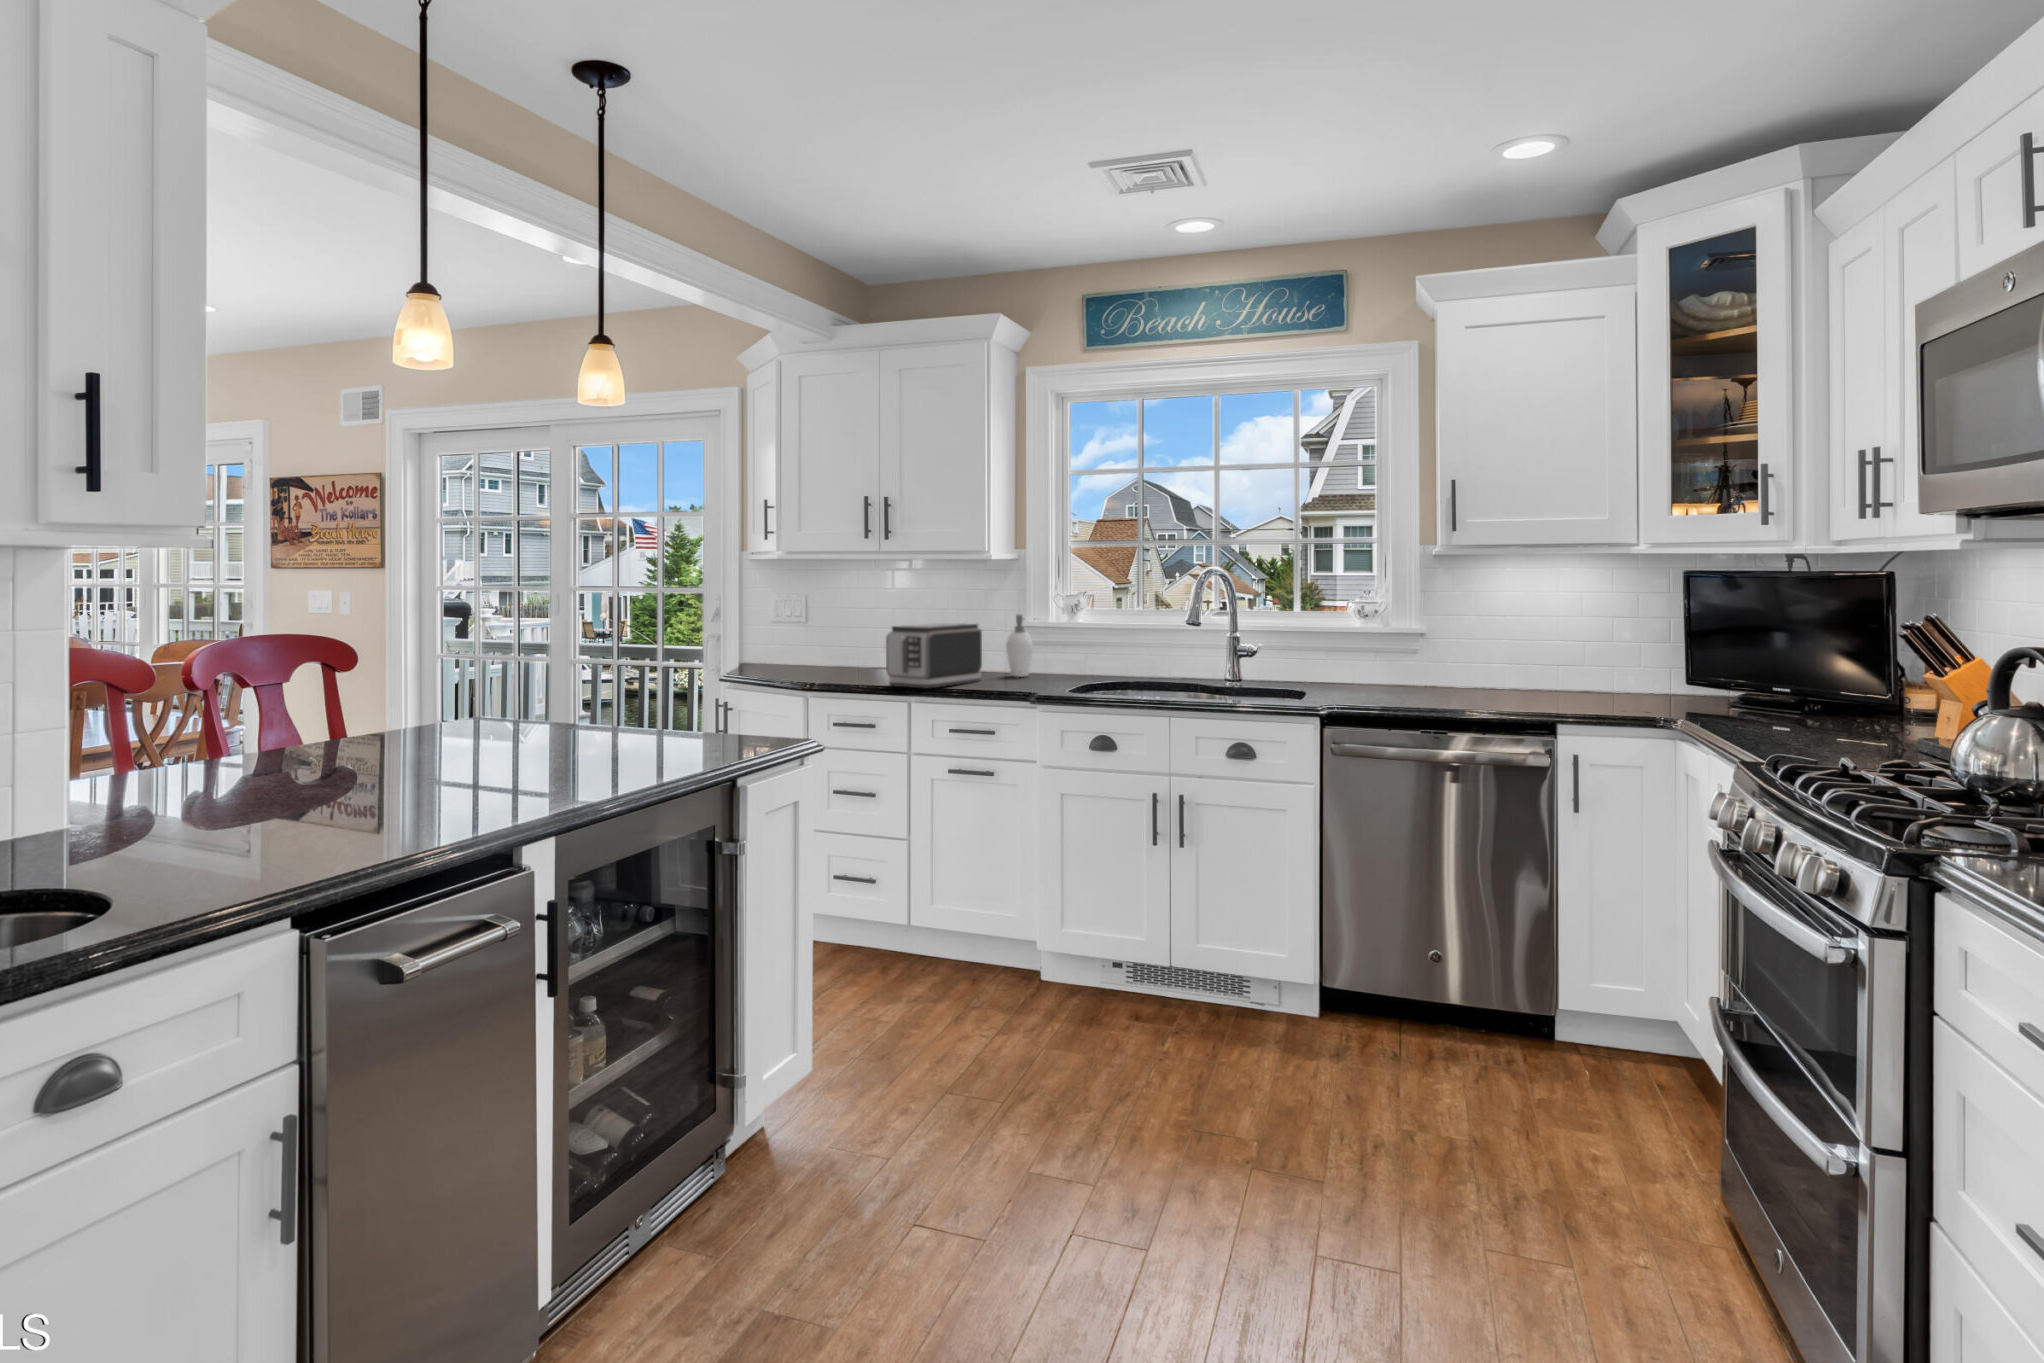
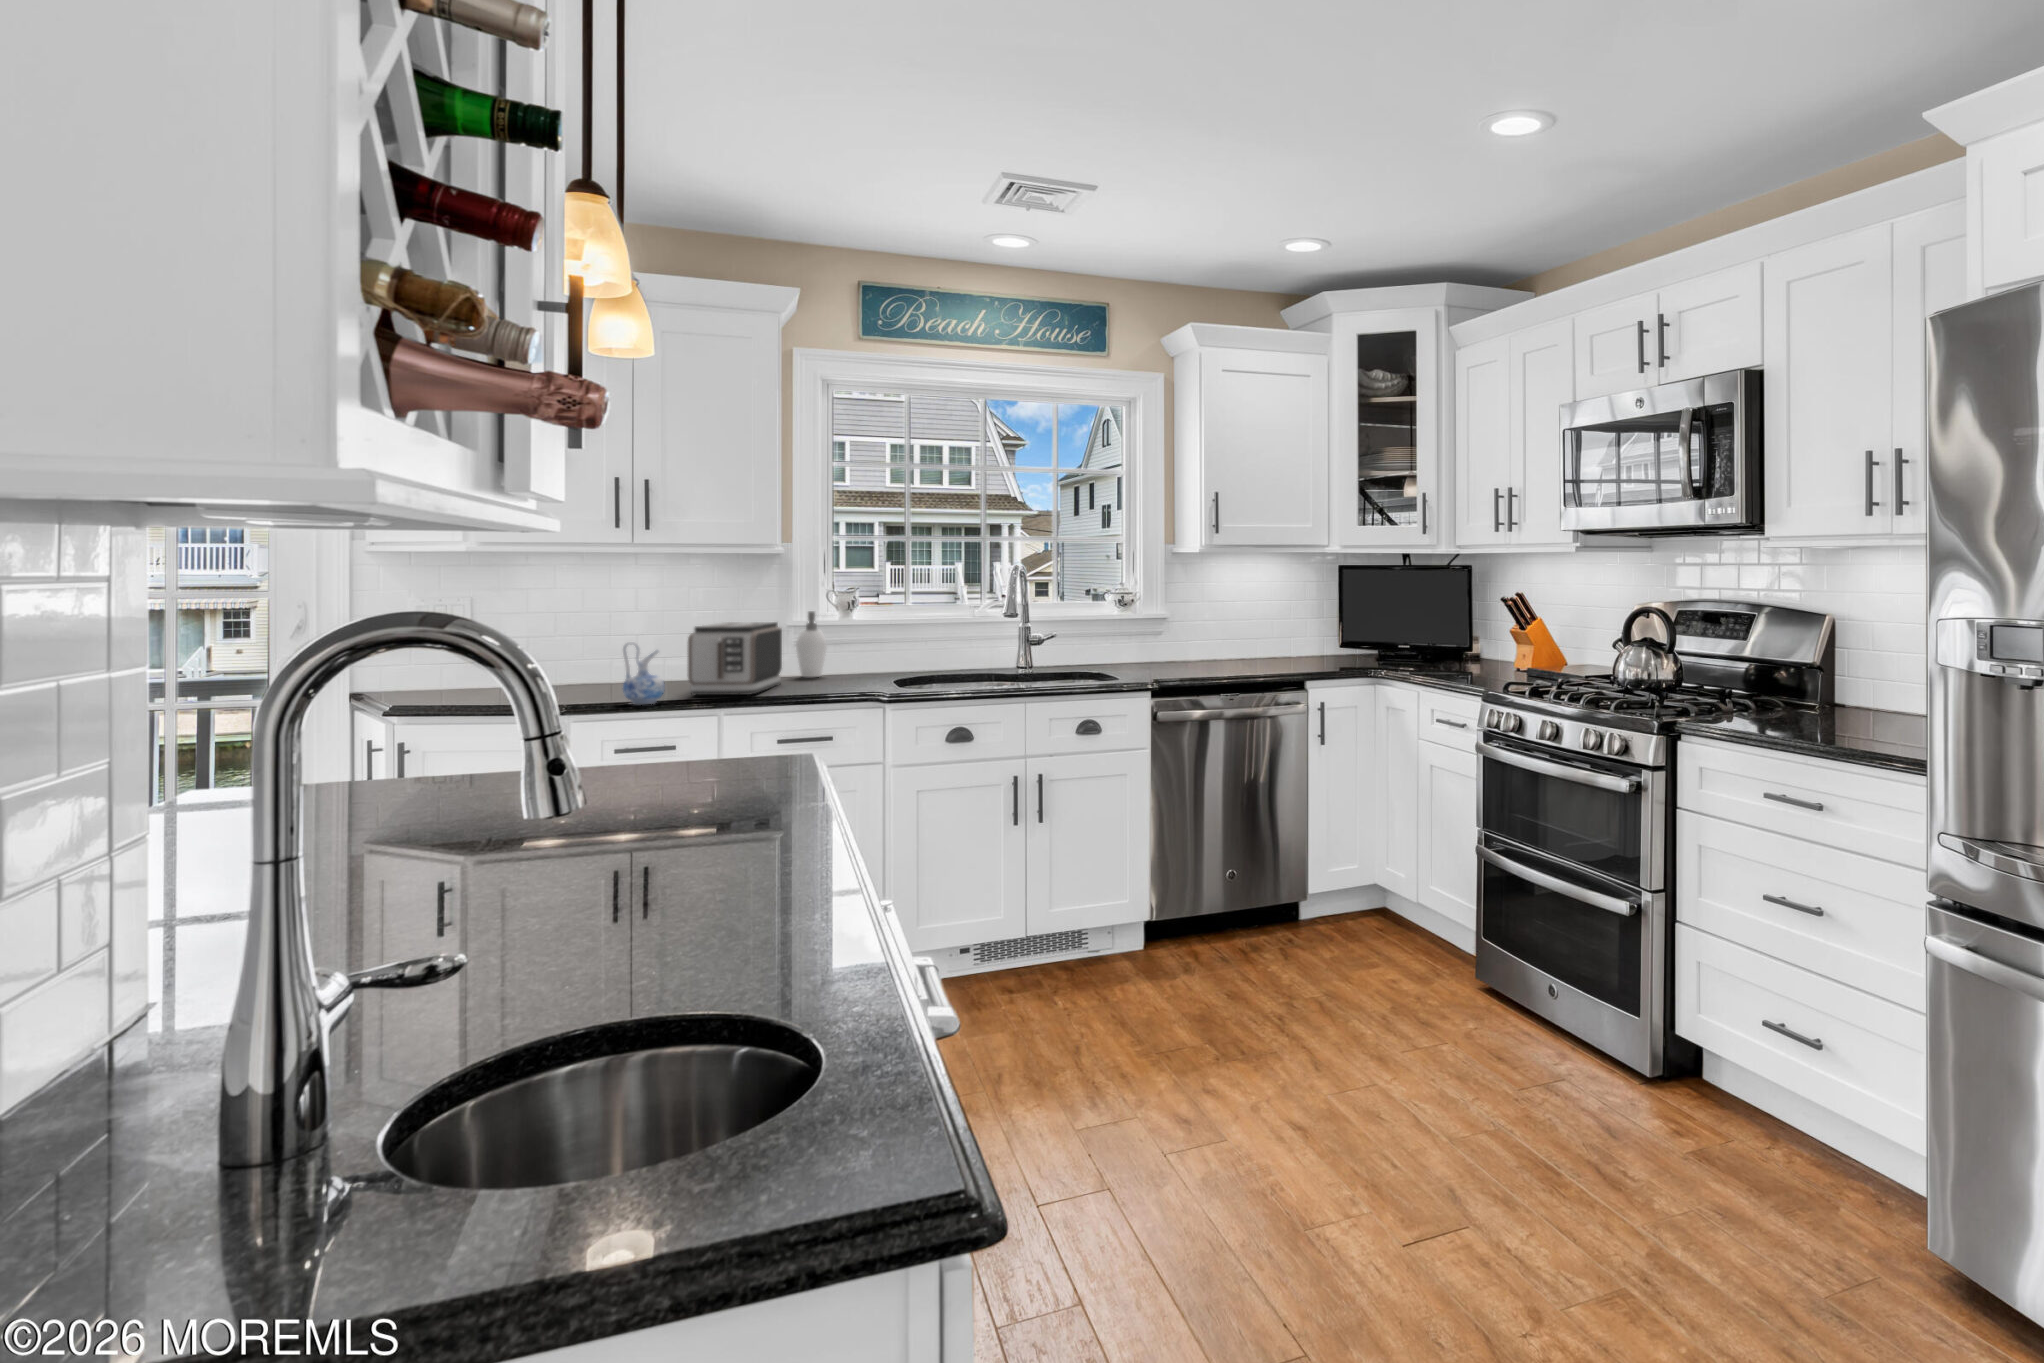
ceramic pitcher: none [830,637,861,691] -> present [623,641,665,705]

